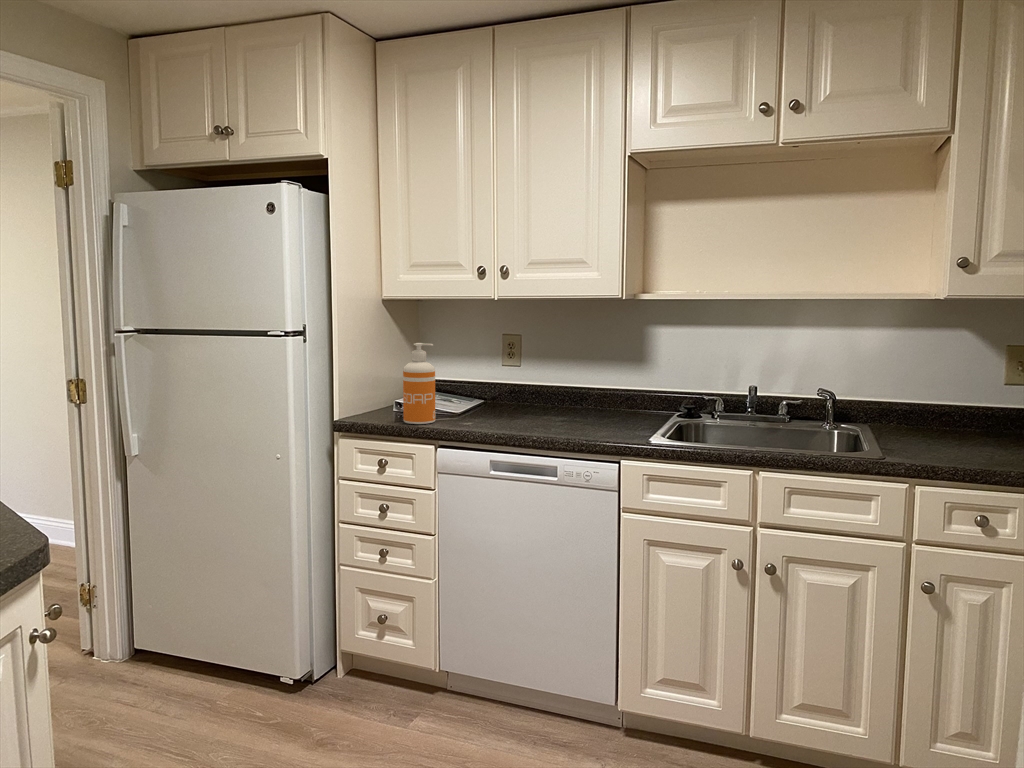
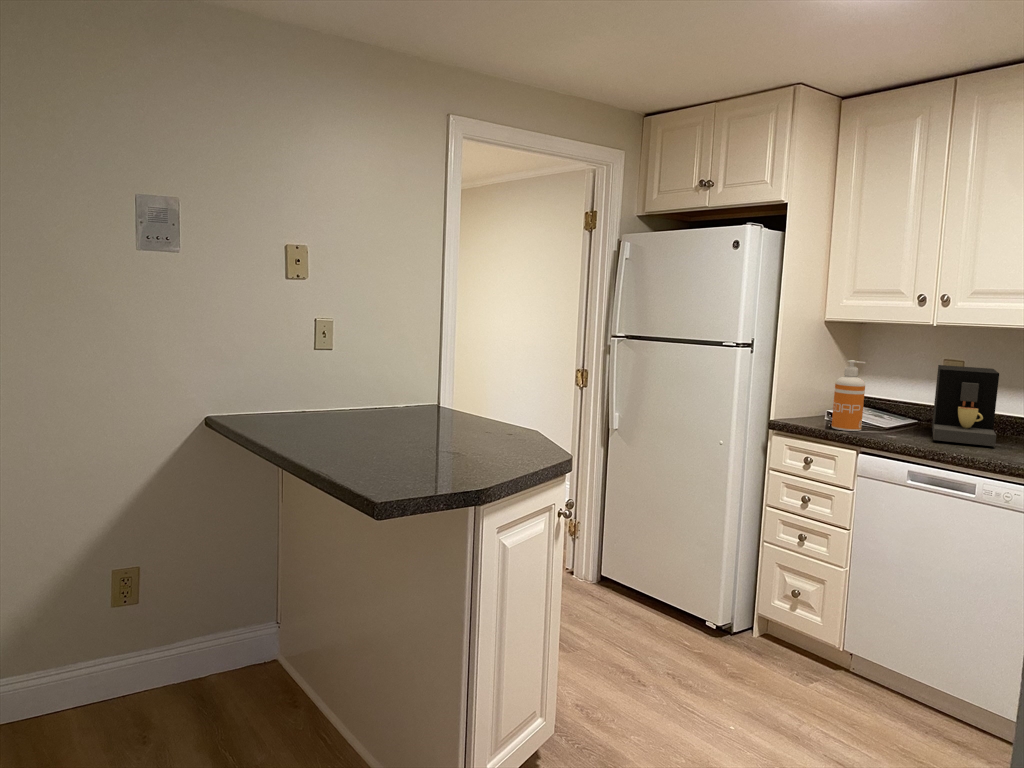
coffee maker: none [500,341,568,424] -> present [932,365,999,446]

